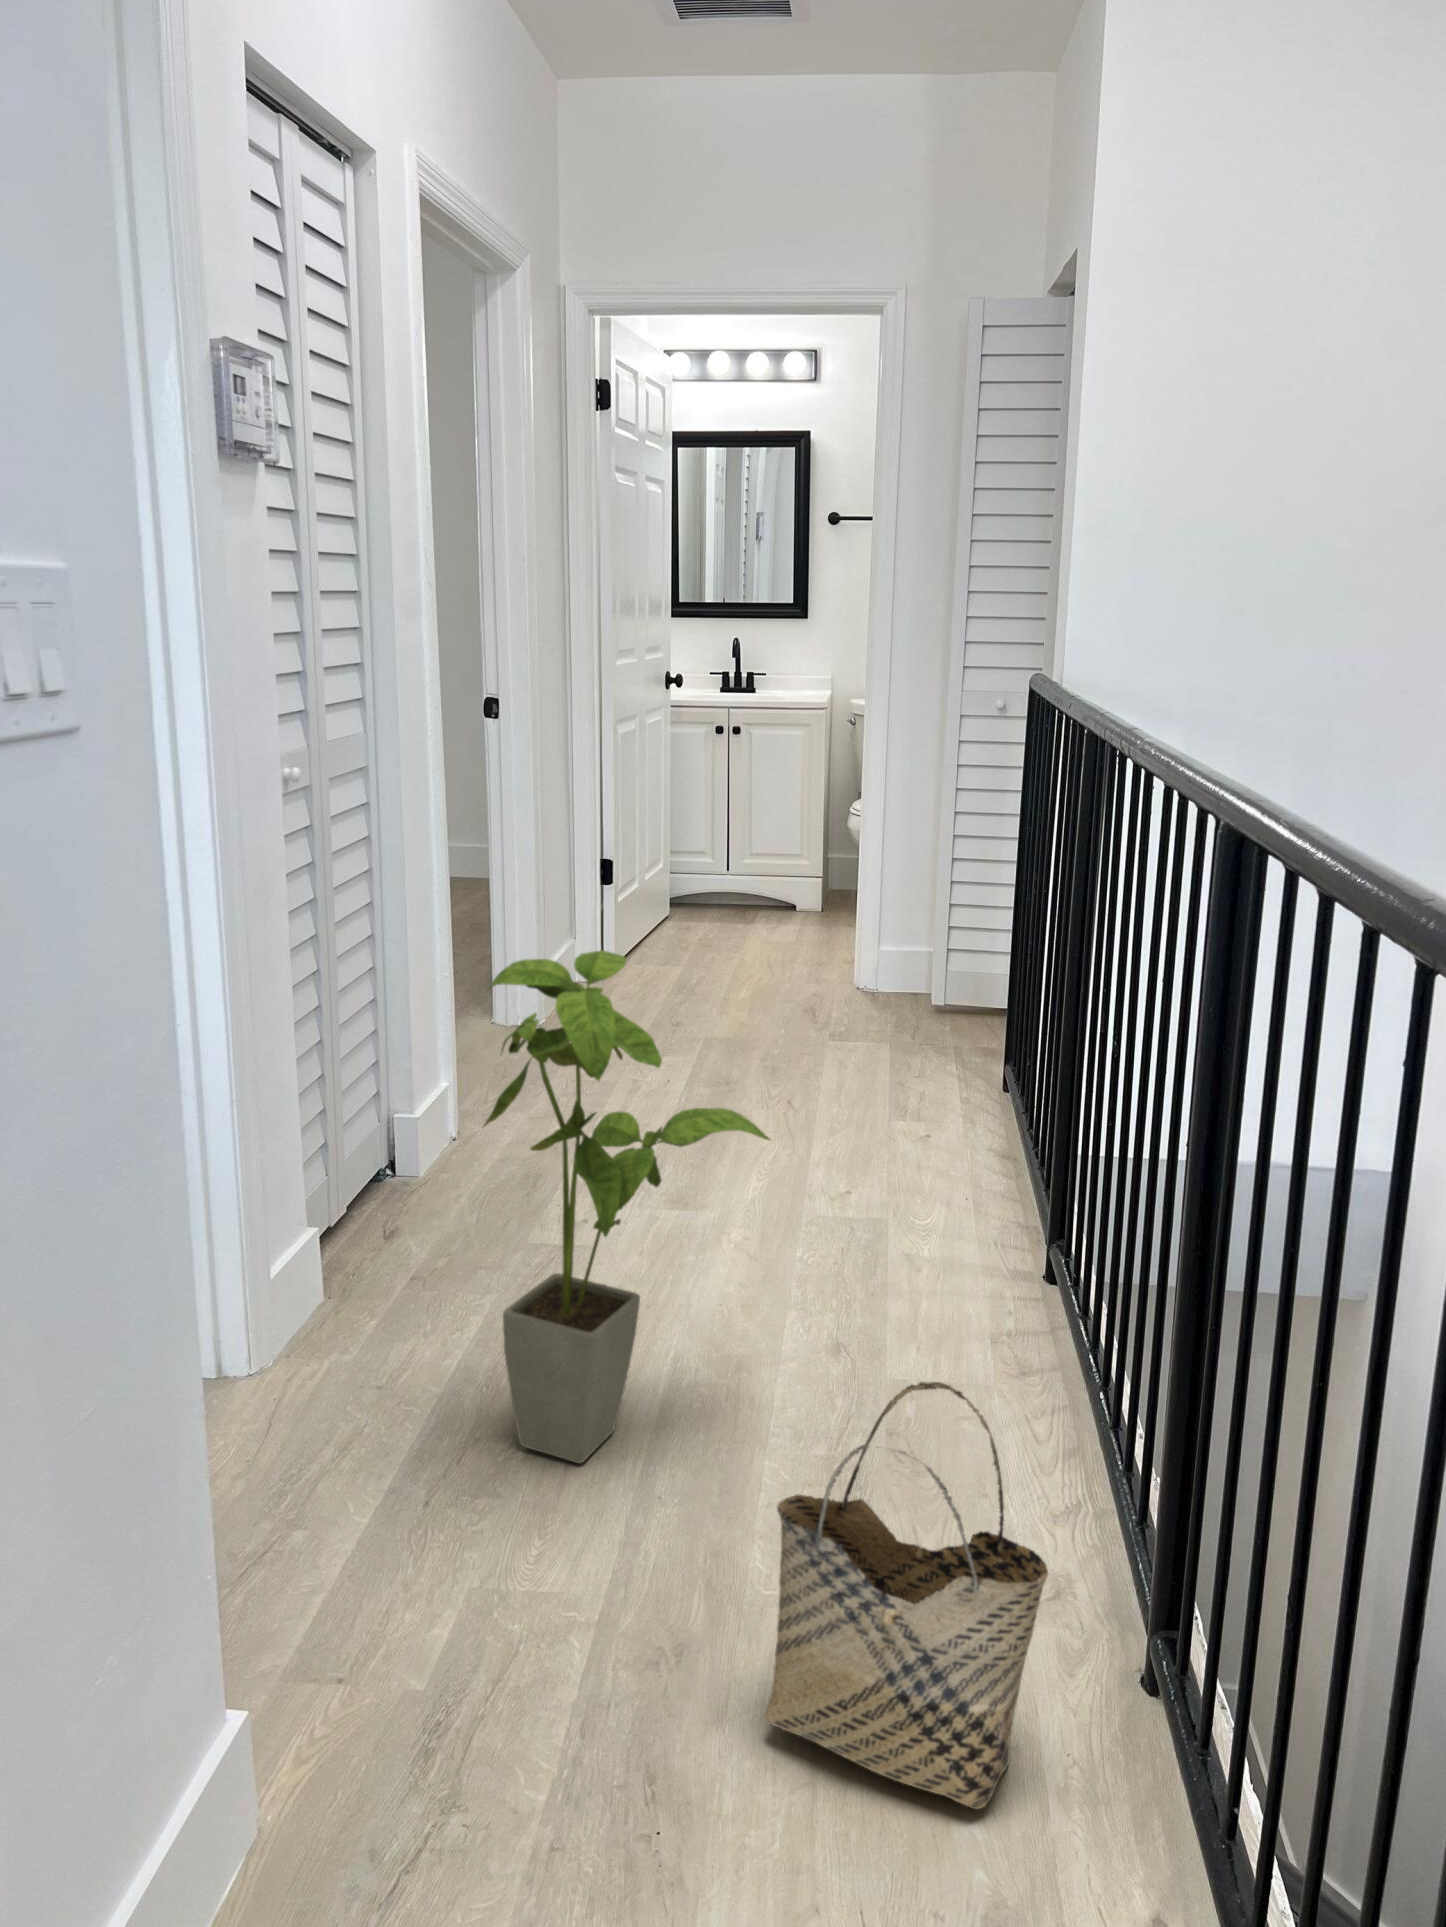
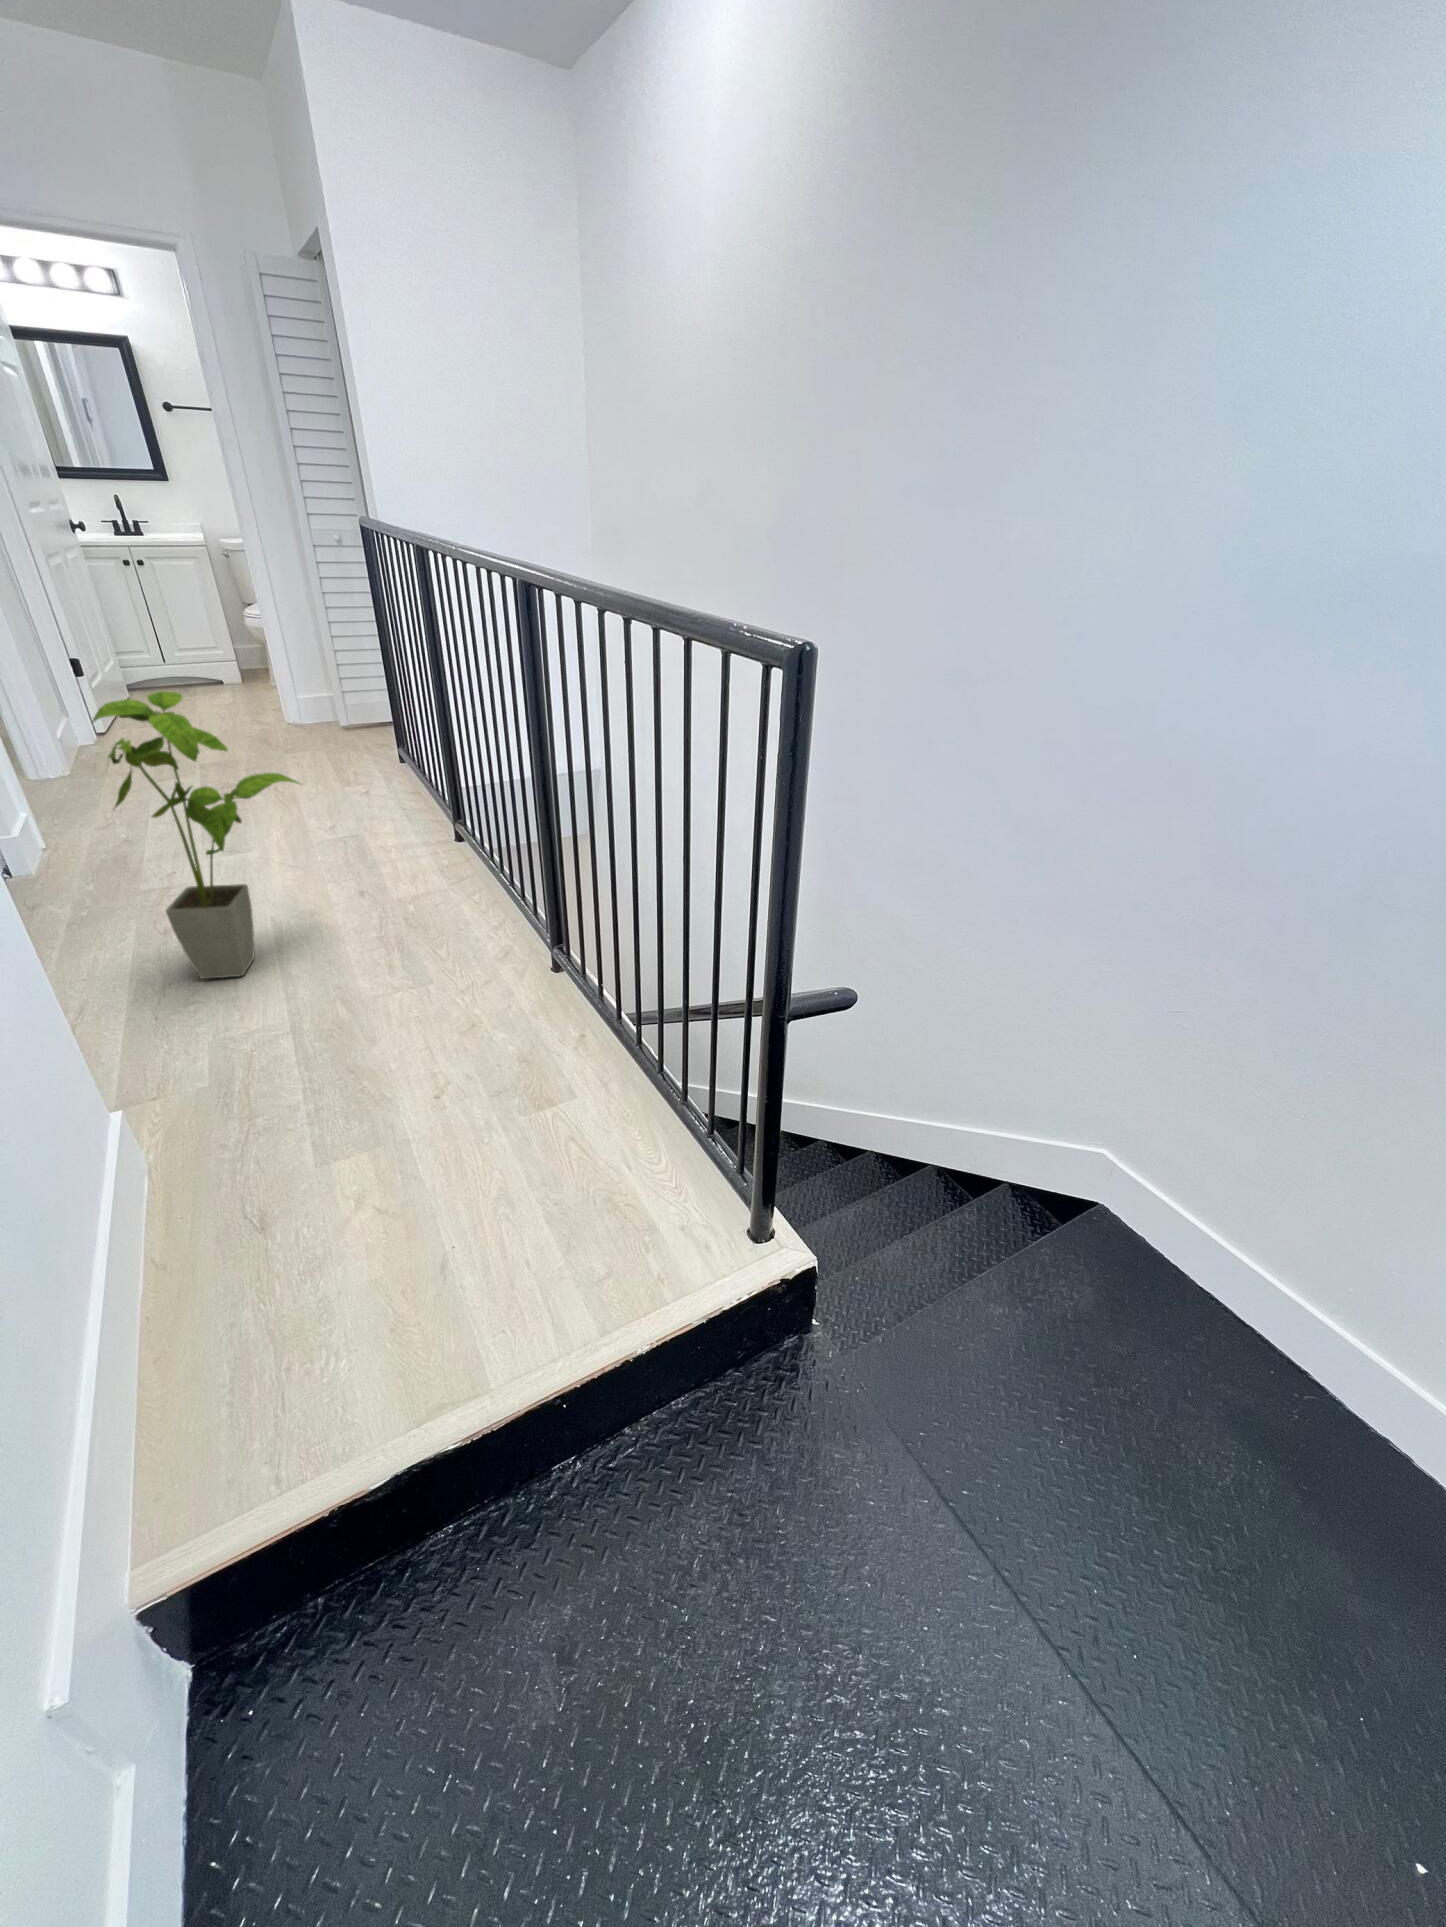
woven basket: present [765,1382,1048,1809] -> none [373,865,505,1032]

